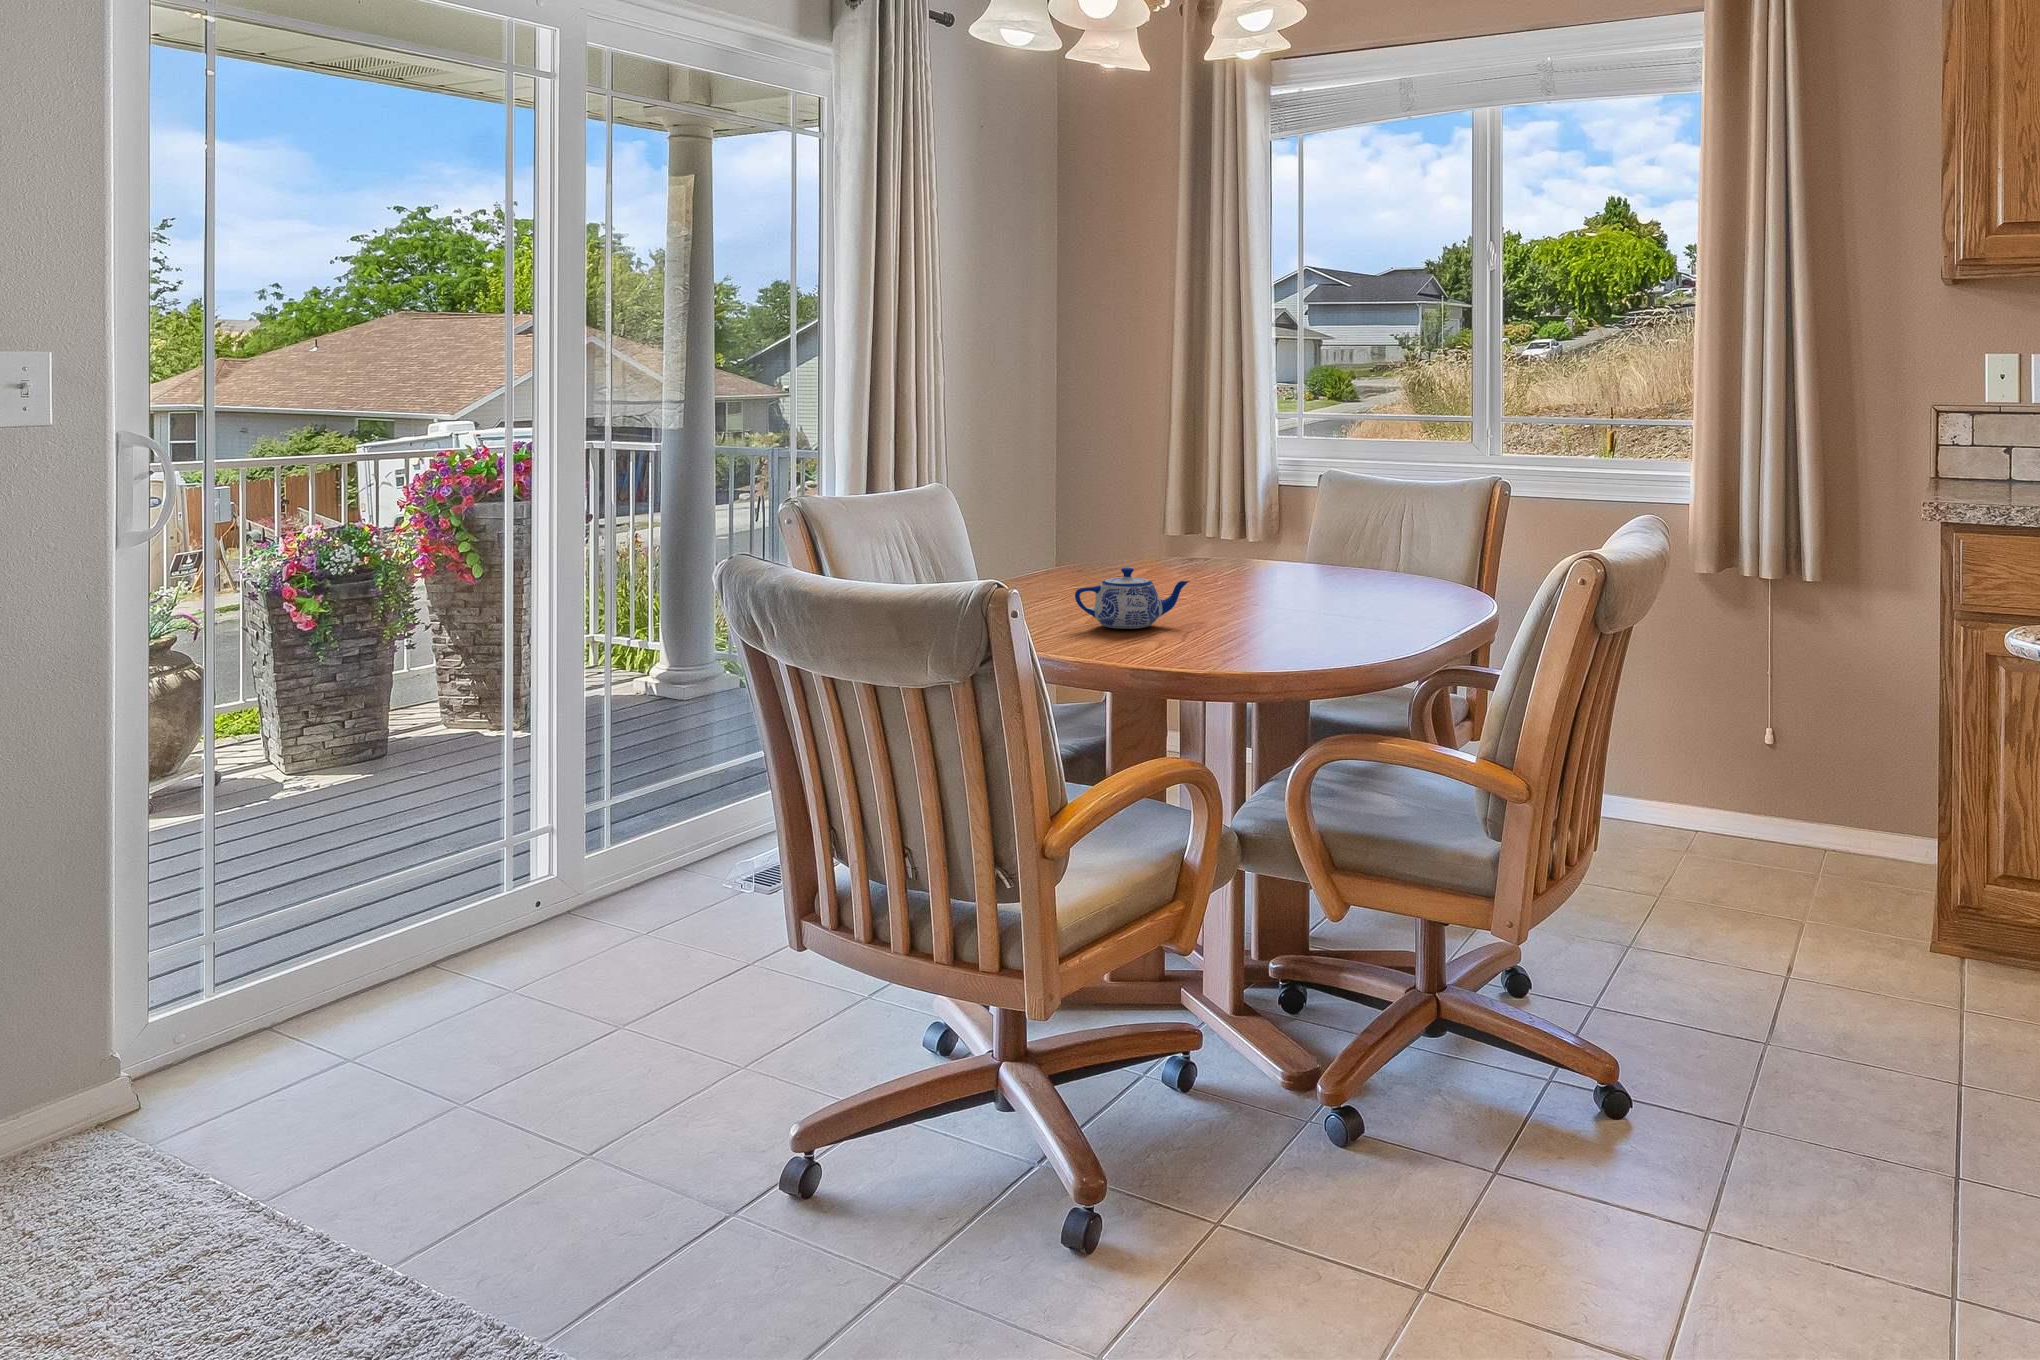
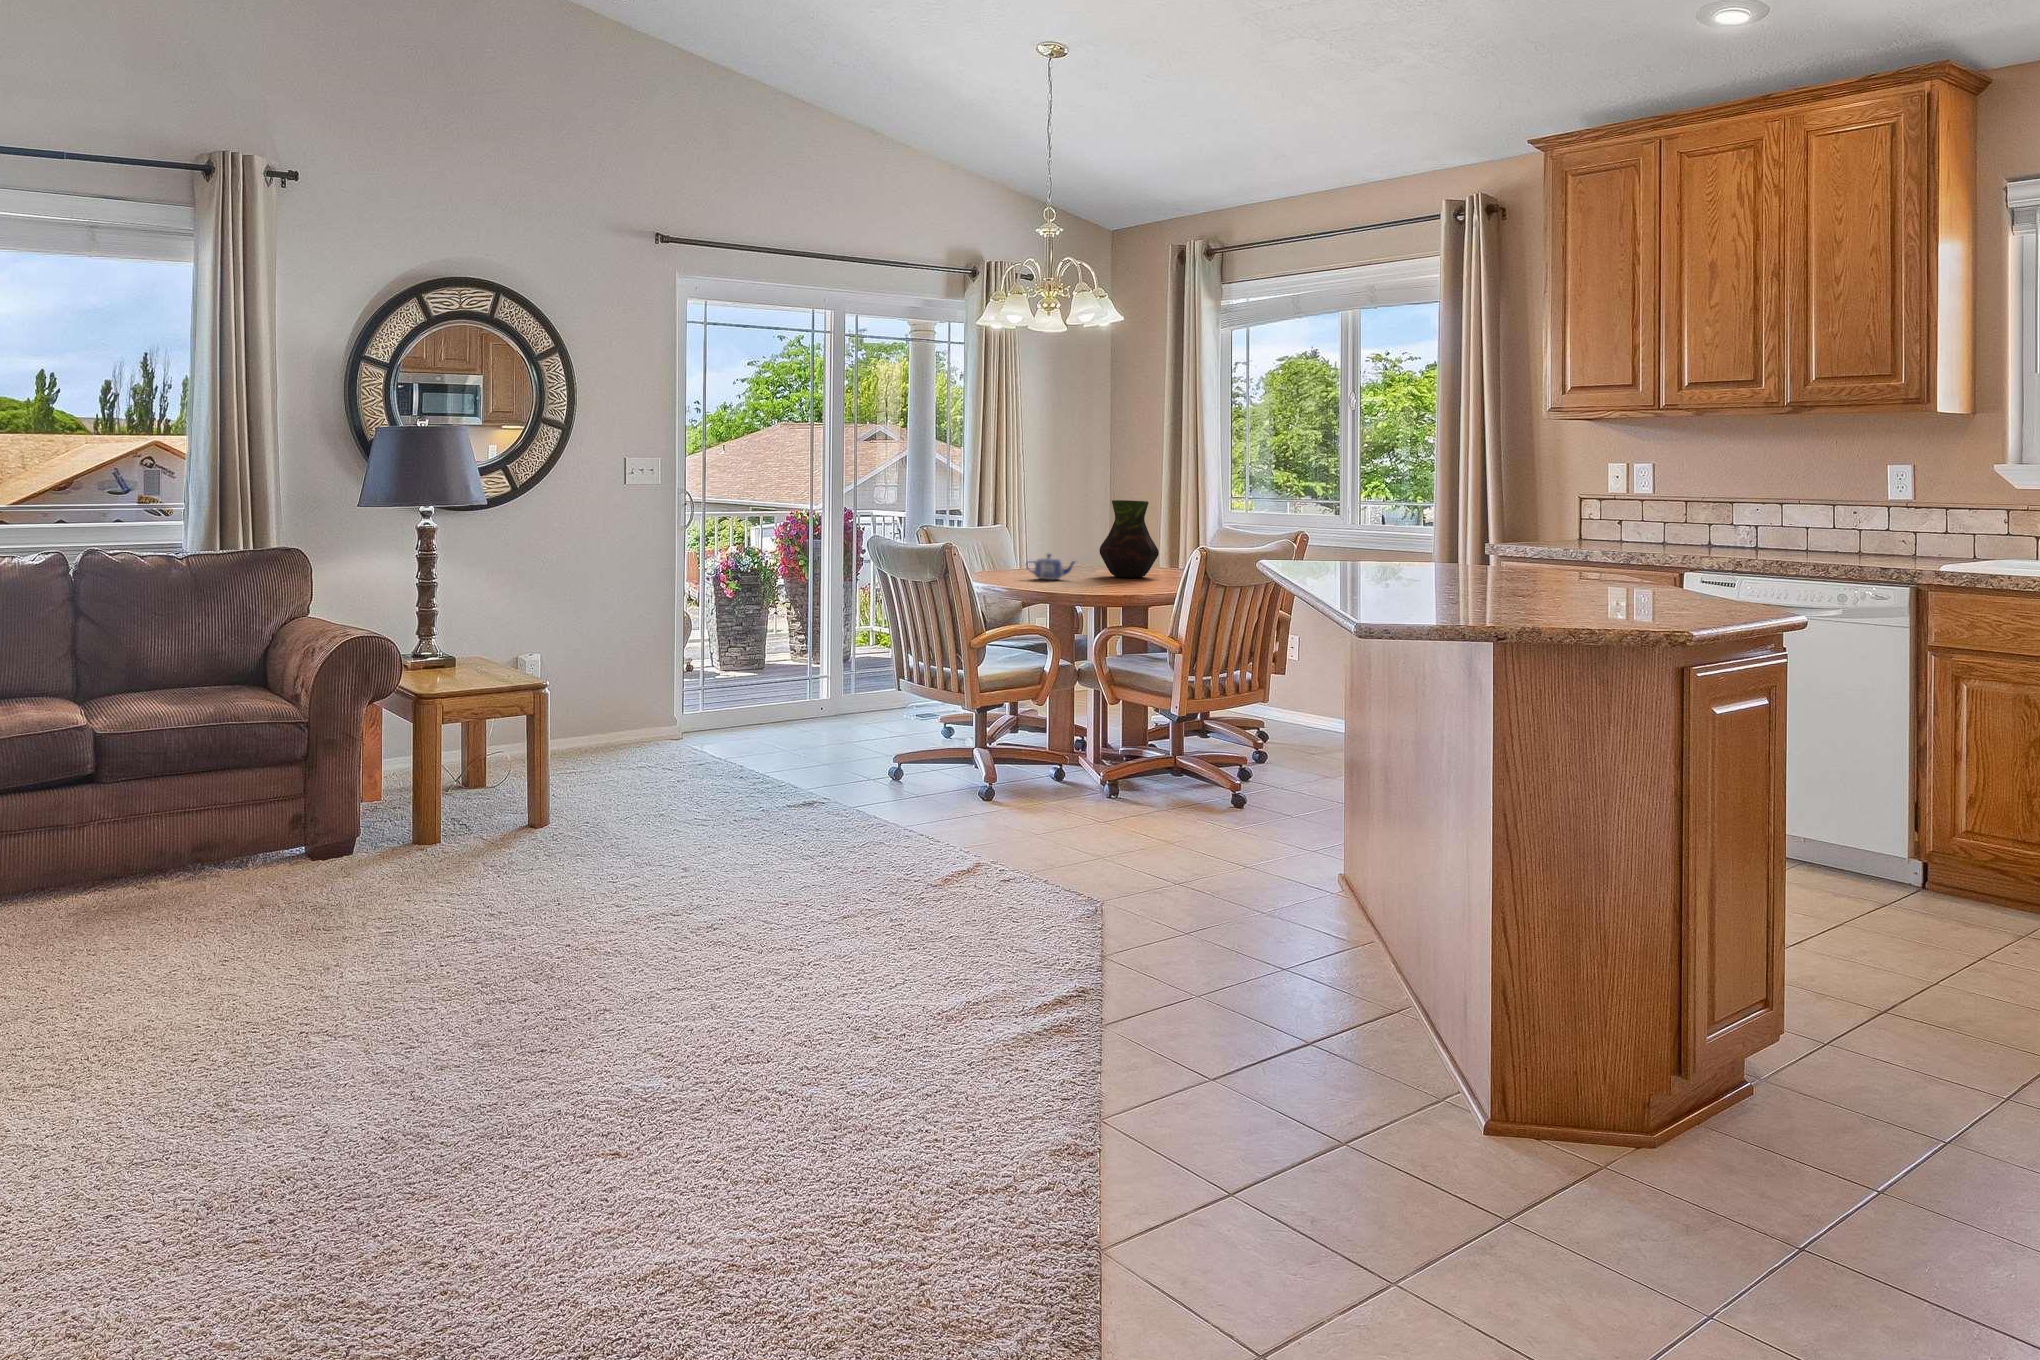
vase: none [1200,440,1324,603] -> present [1100,500,1159,578]

